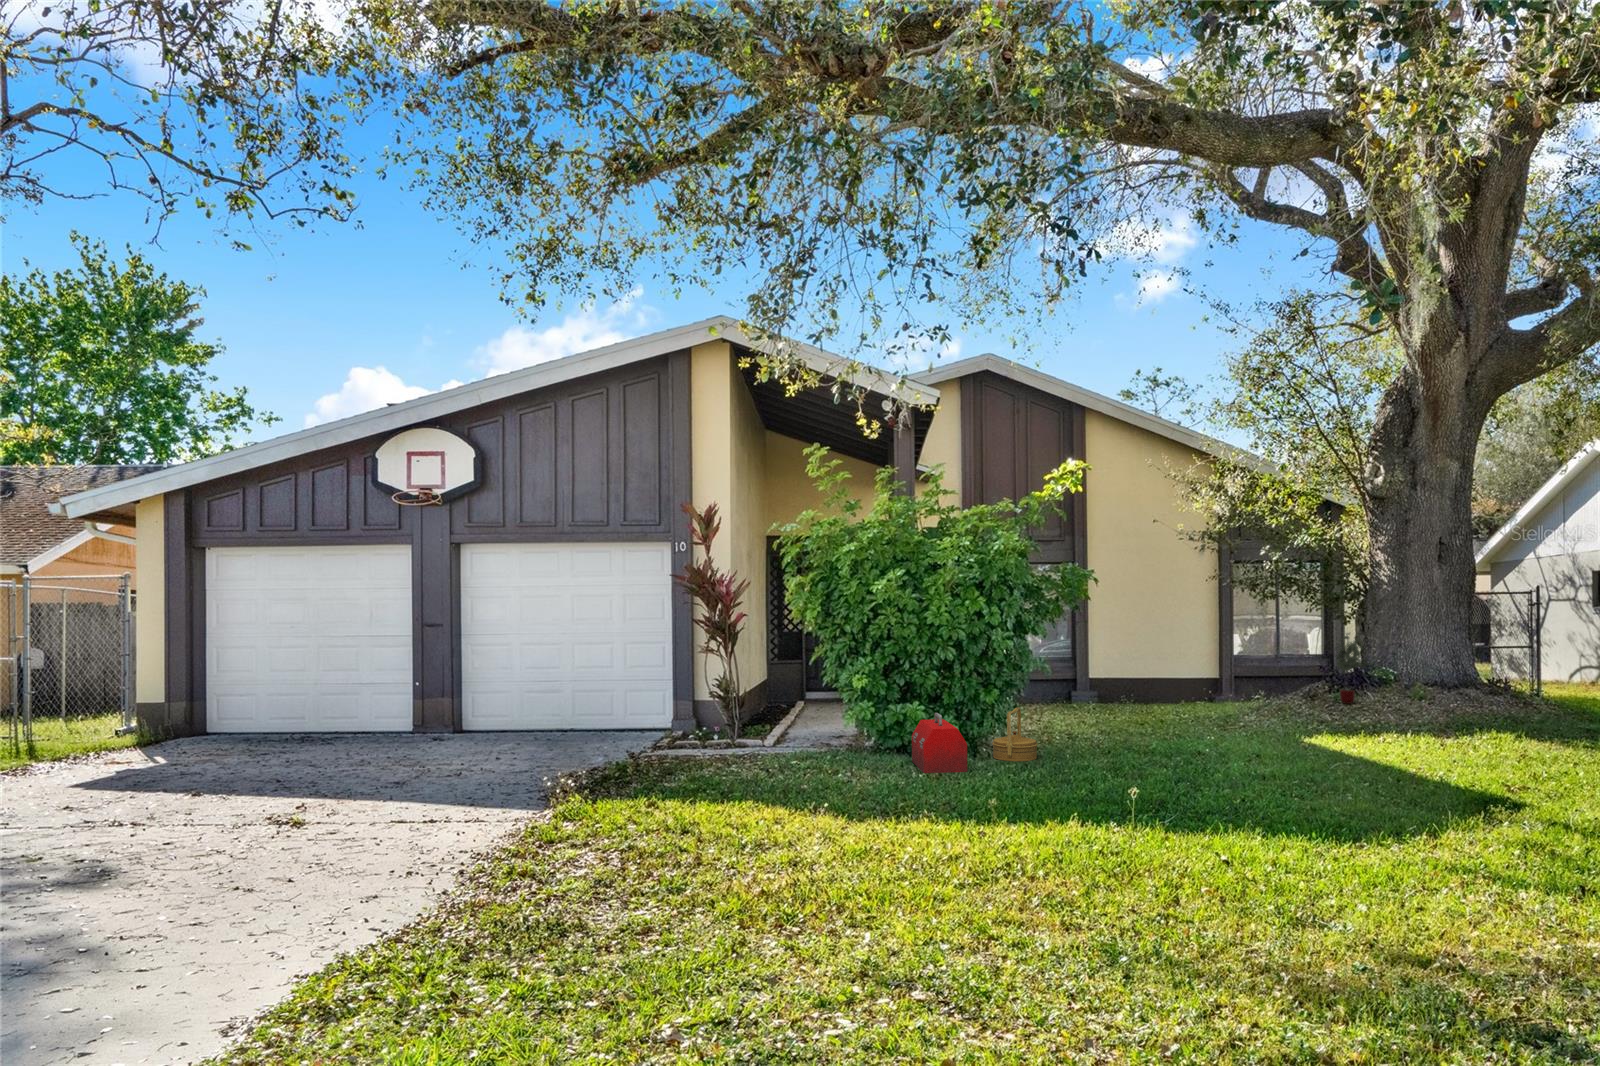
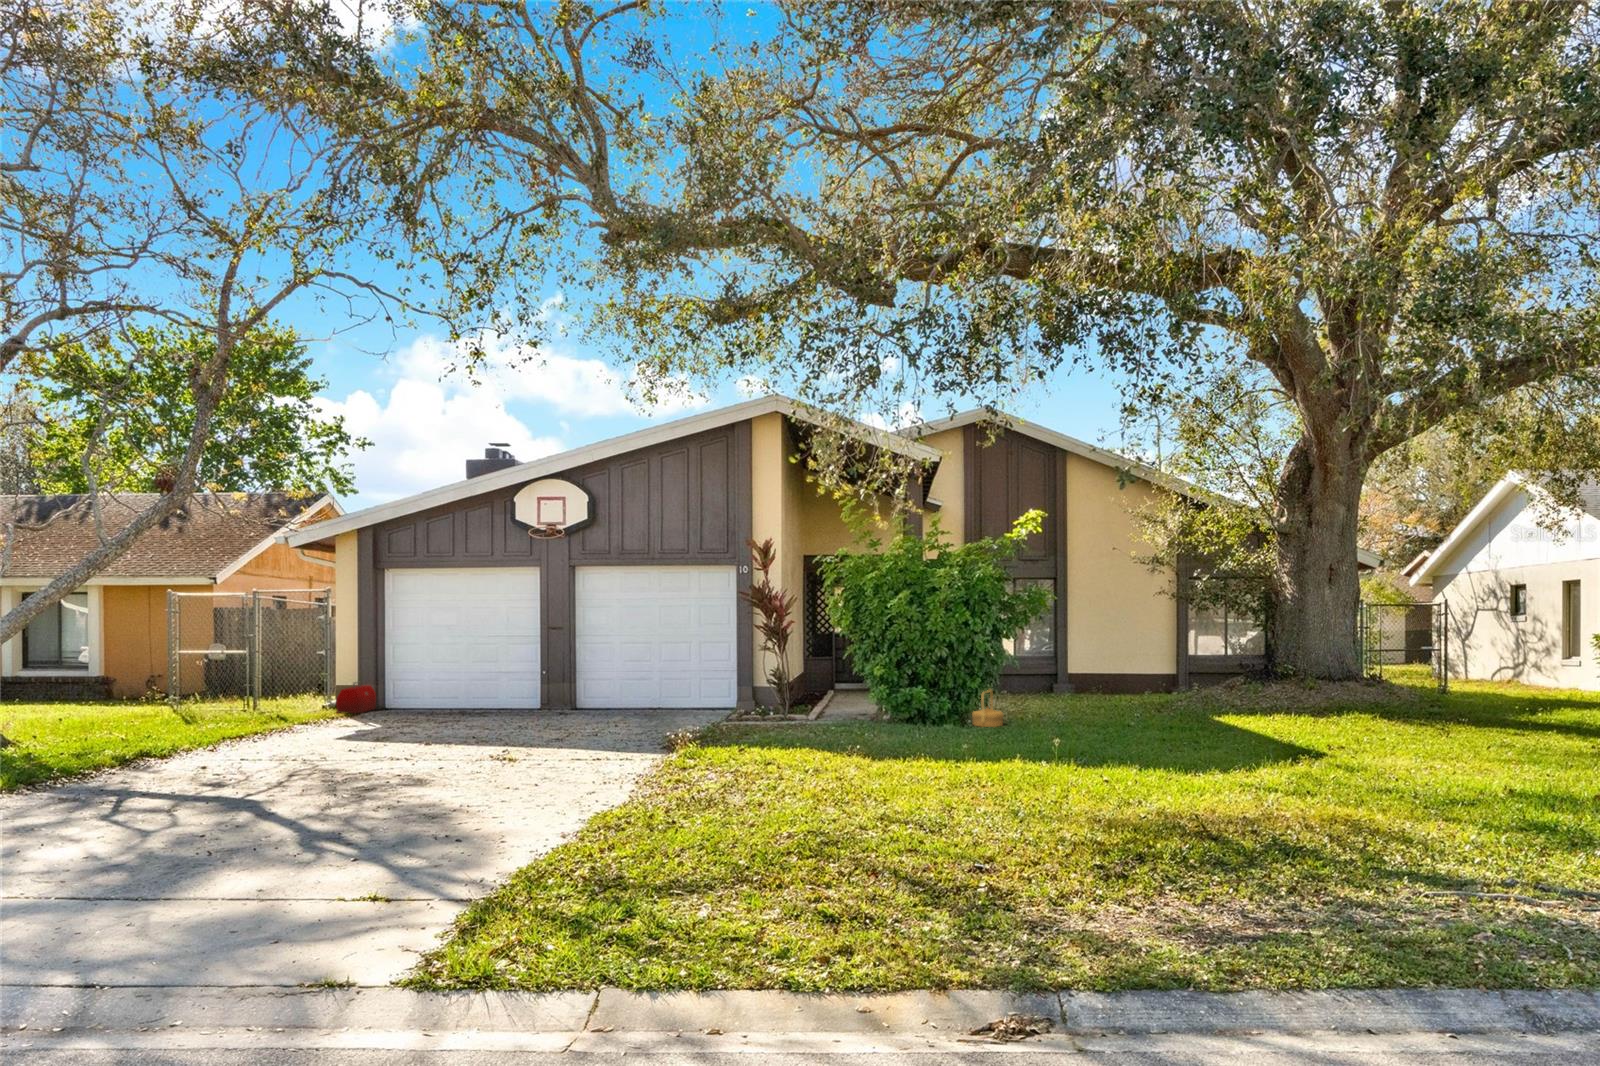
potted tree: present [1335,633,1374,704] -> none [1250,637,1283,693]
toolbox: present [912,713,967,773] -> present [336,682,376,713]

